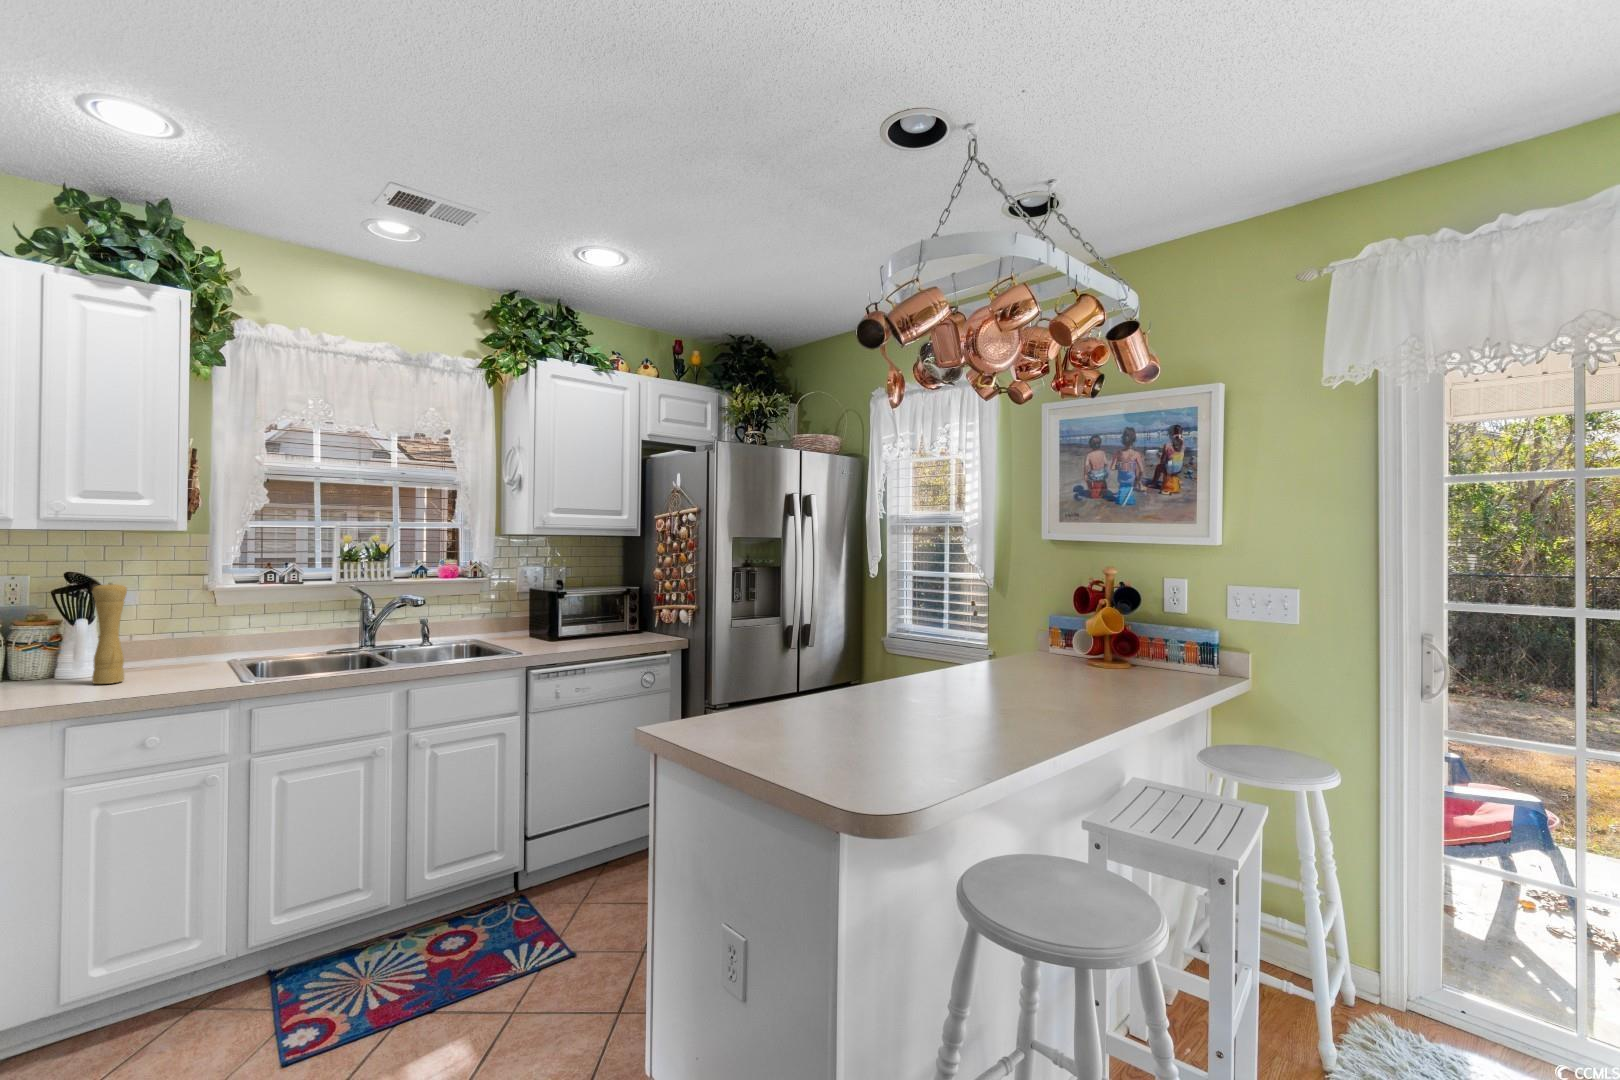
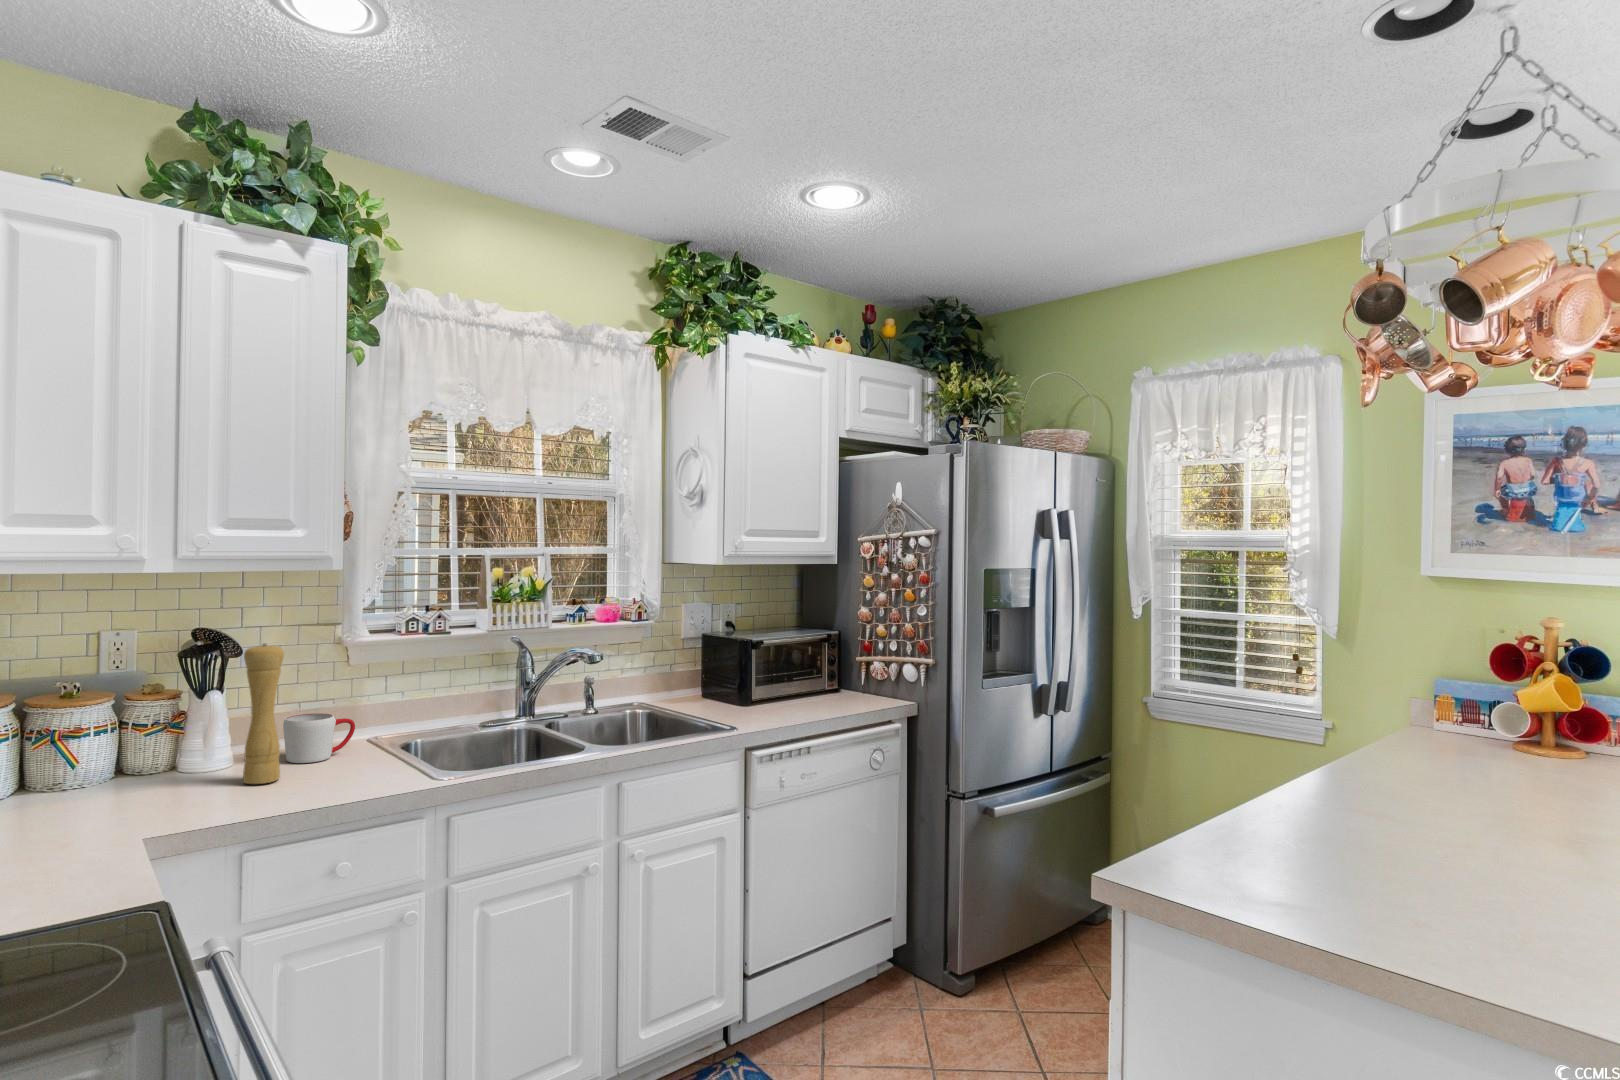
mug: none [142,638,204,673] -> present [283,713,355,763]

